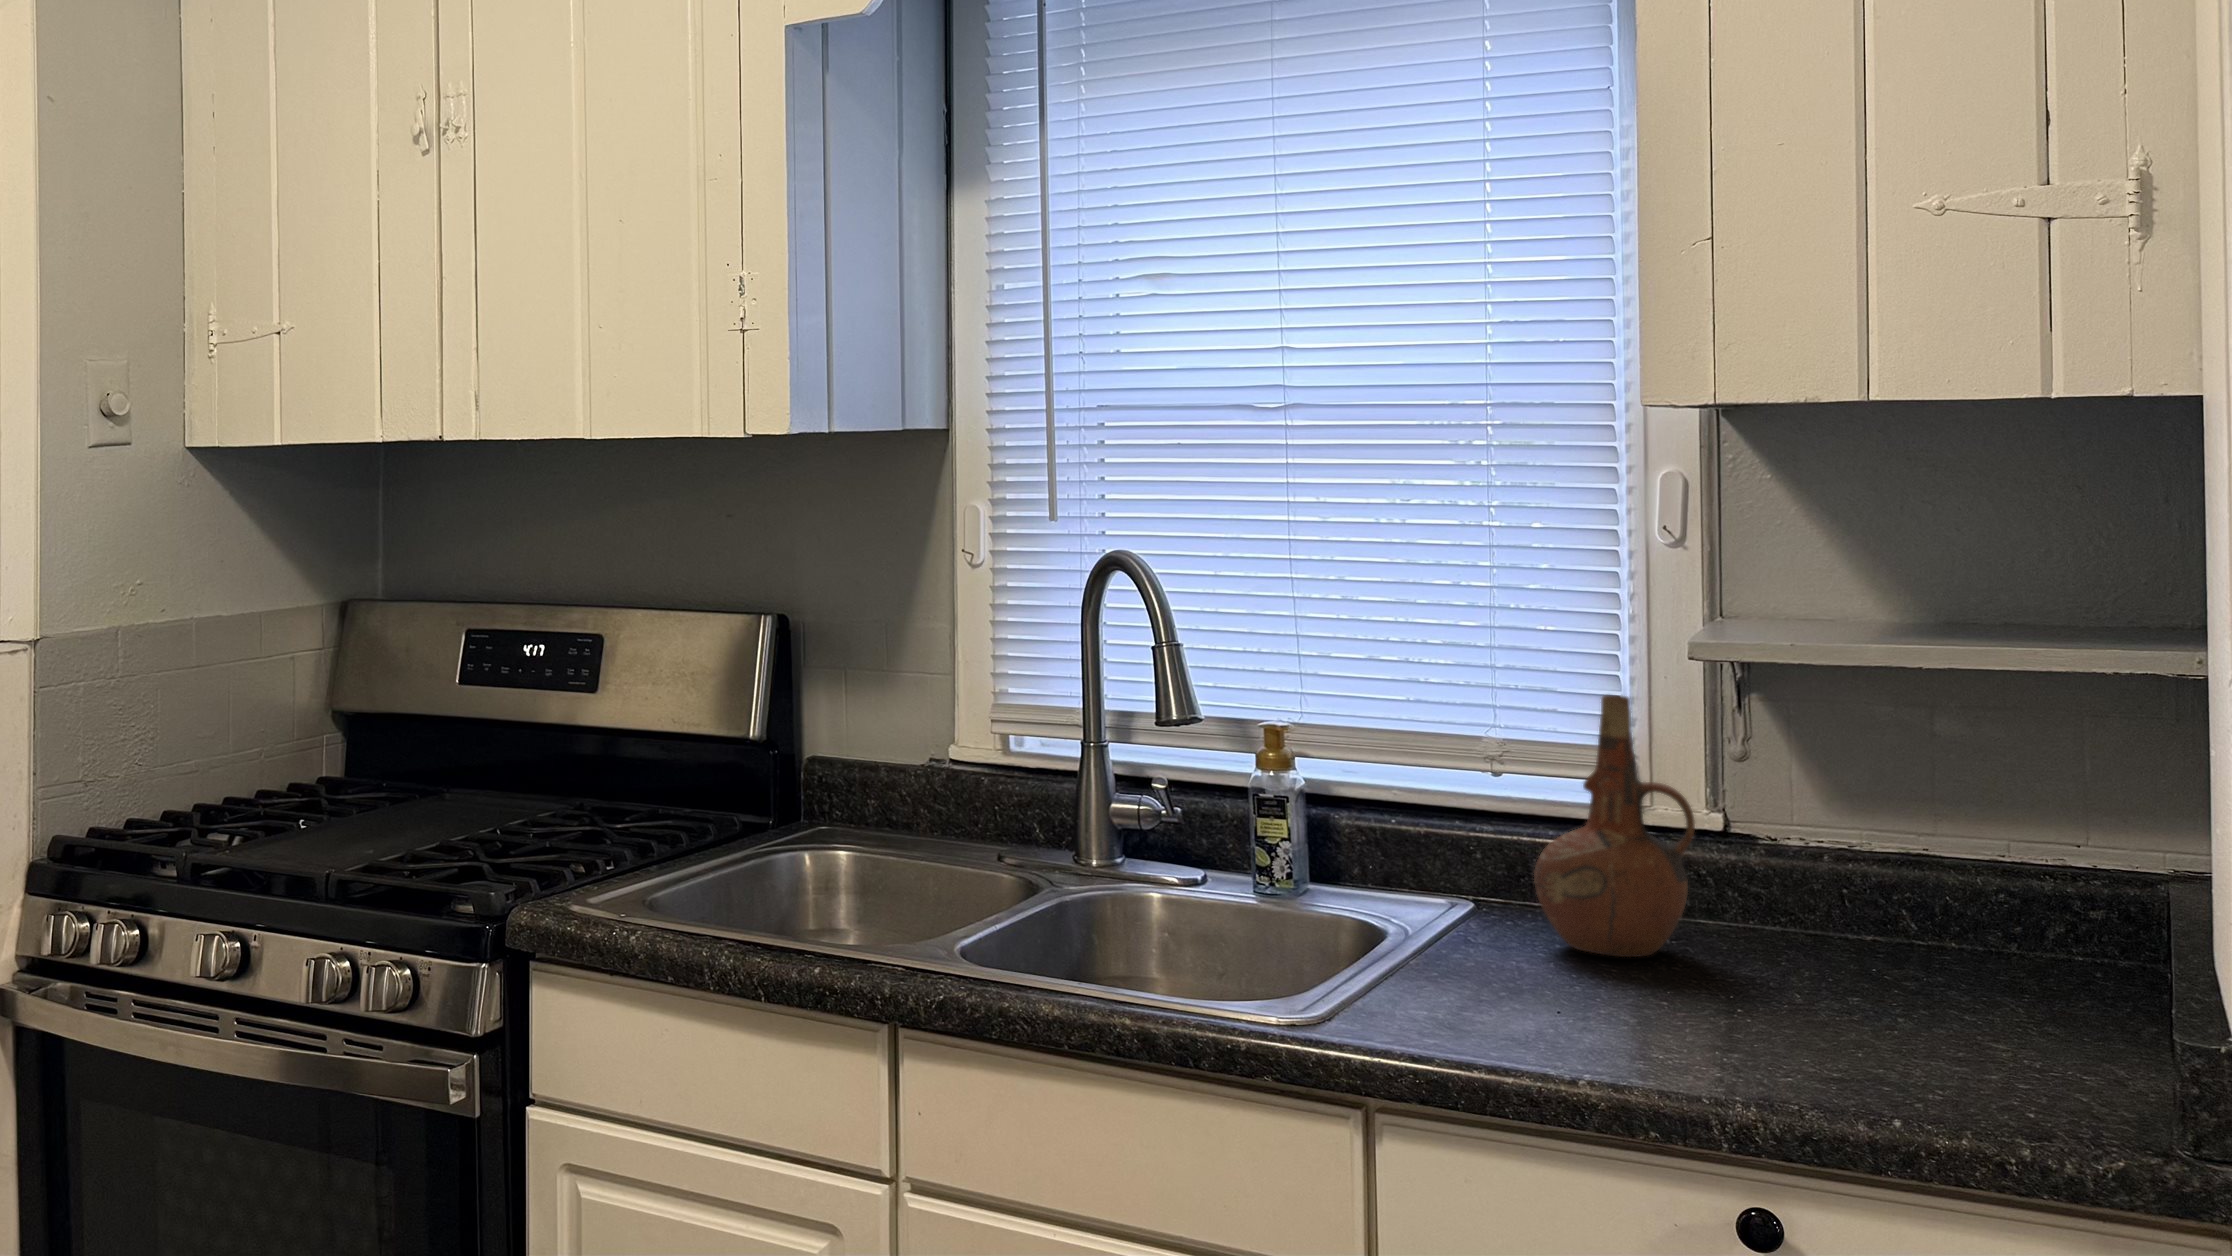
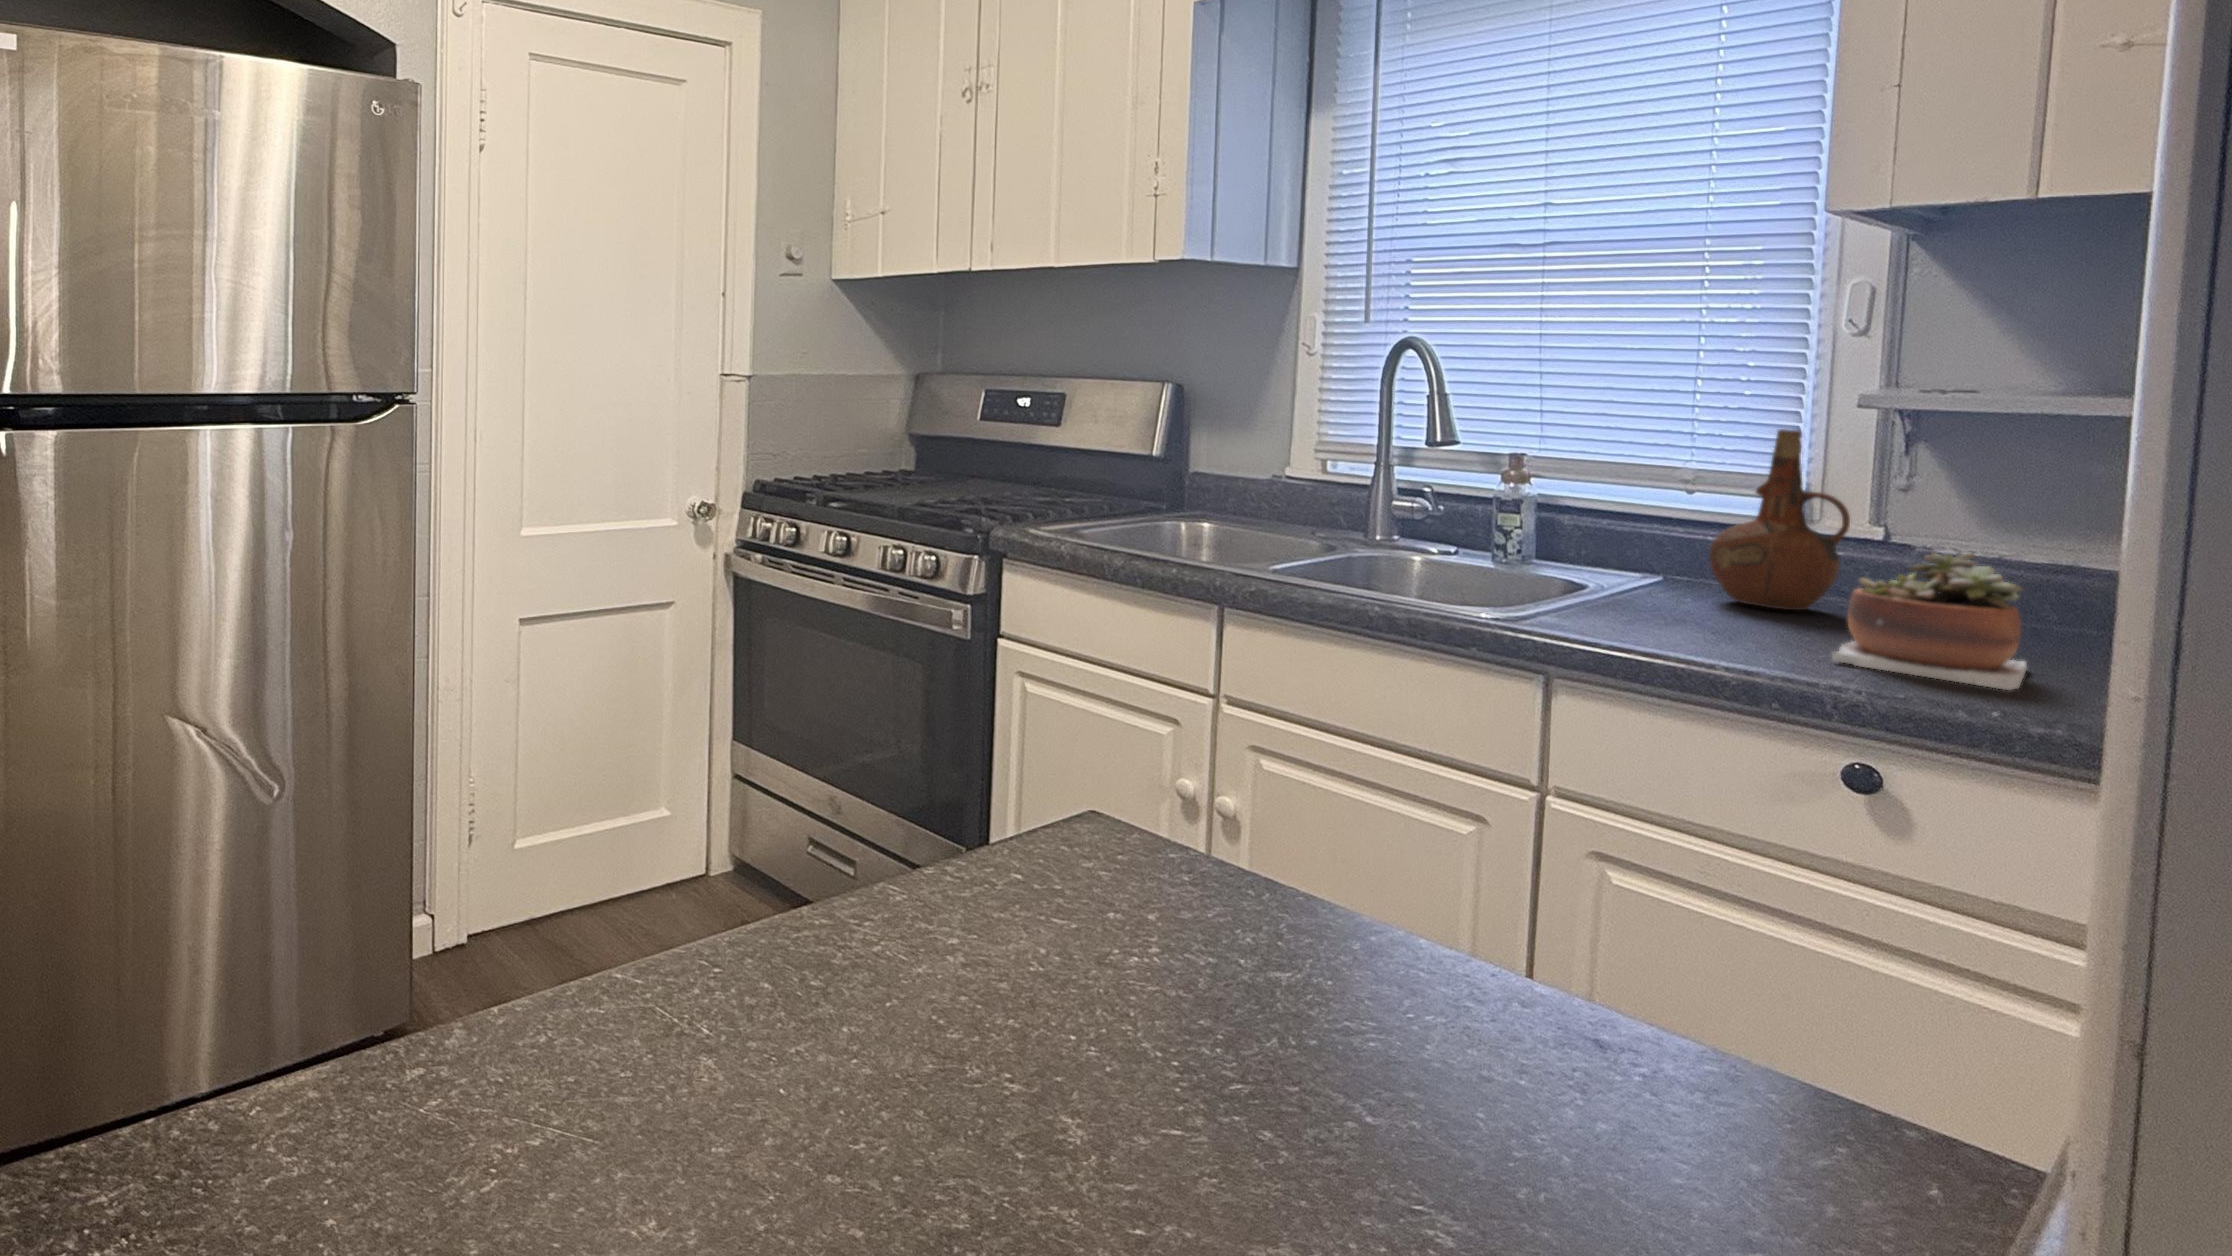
succulent plant: none [1718,887,1929,1091] -> present [1832,553,2027,690]

